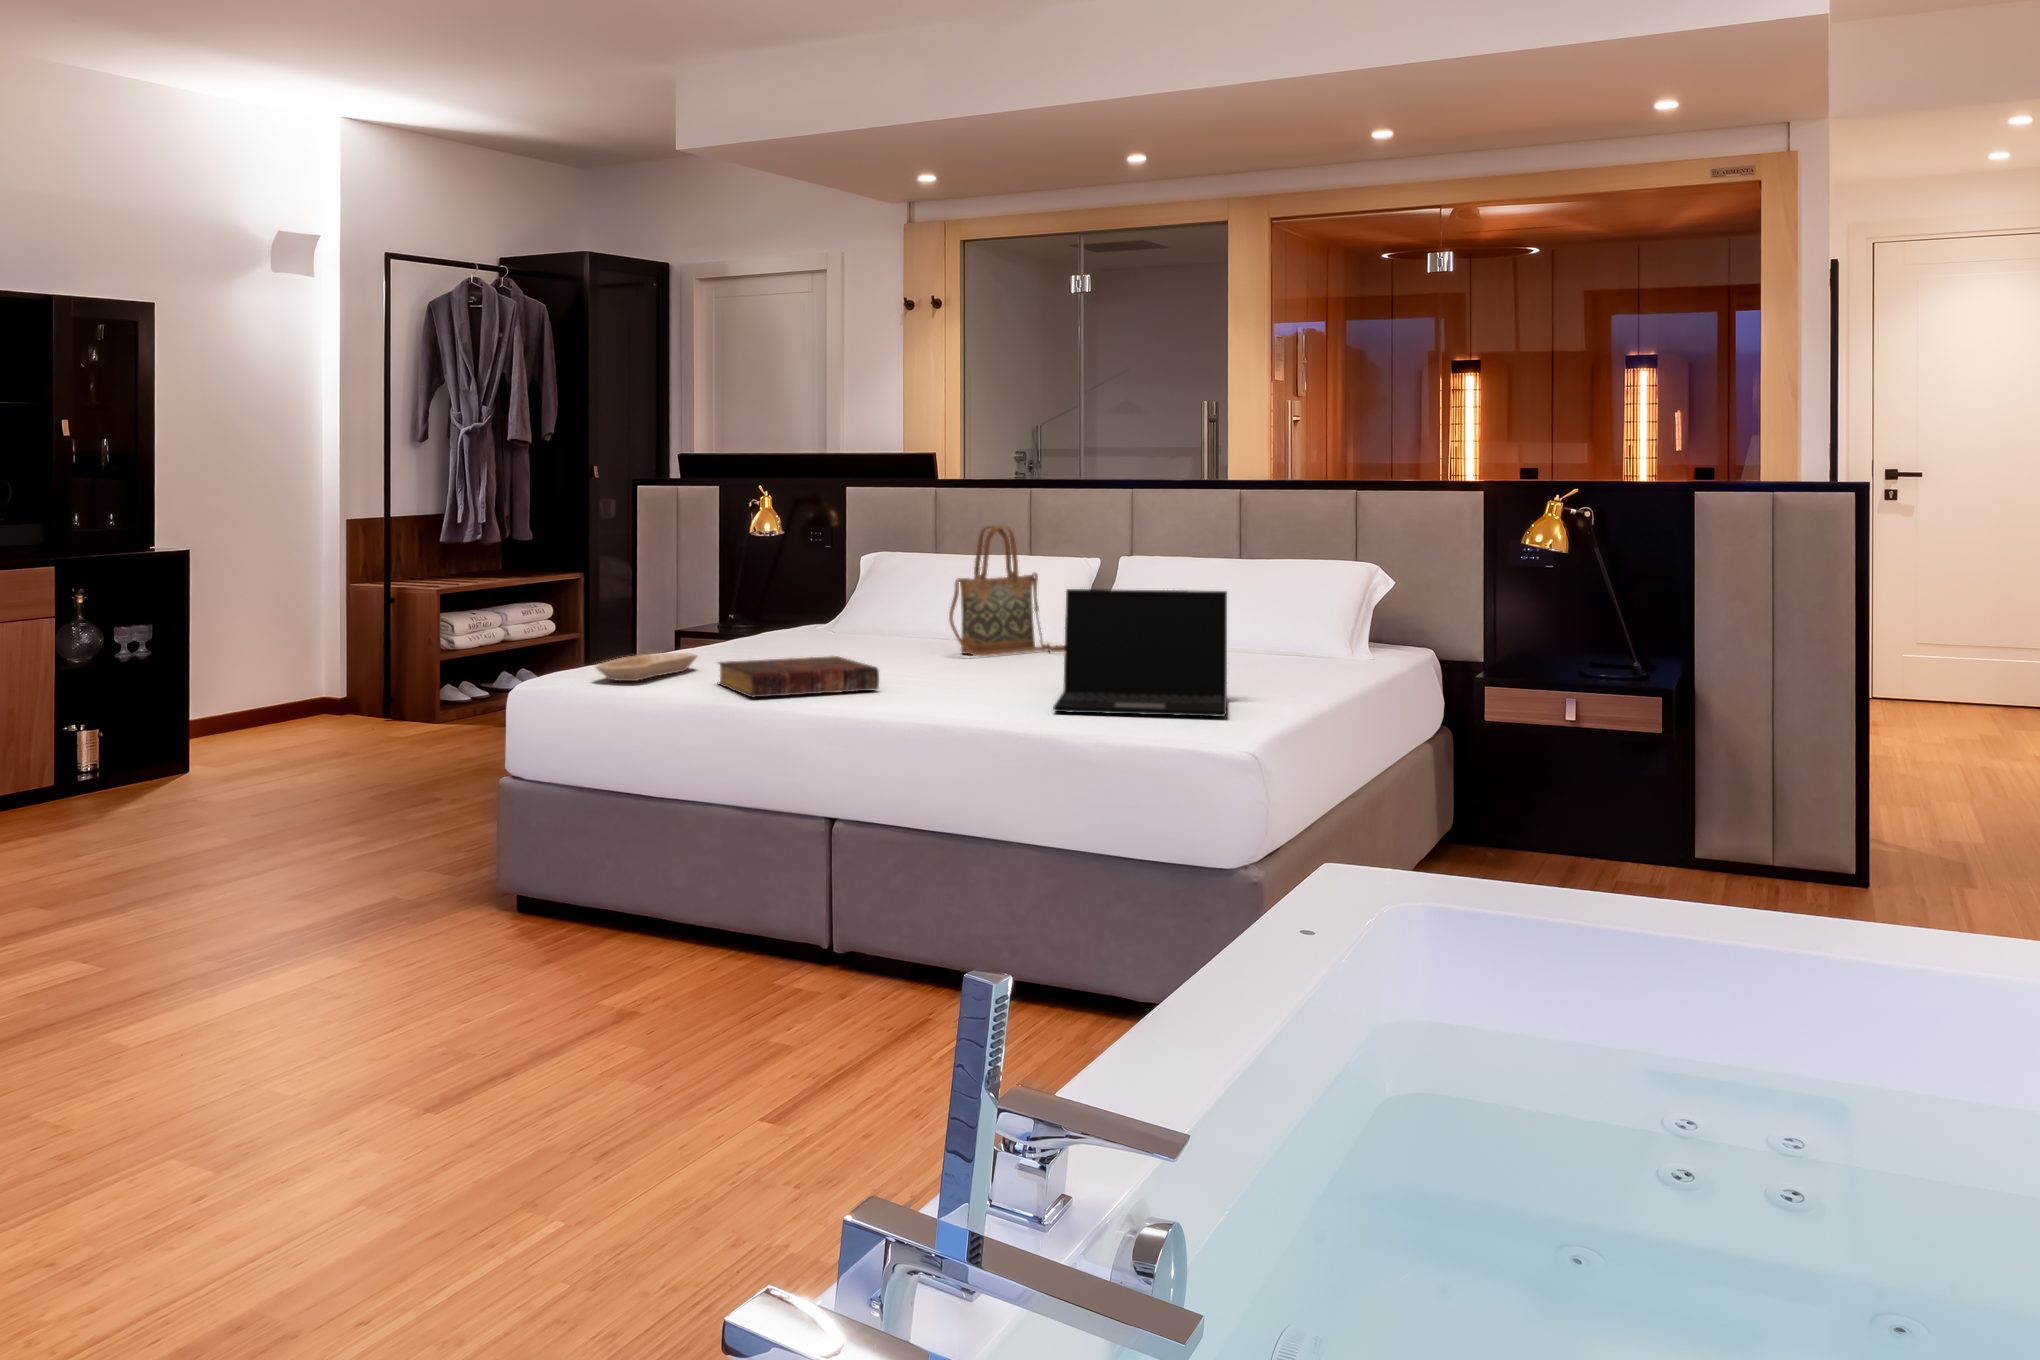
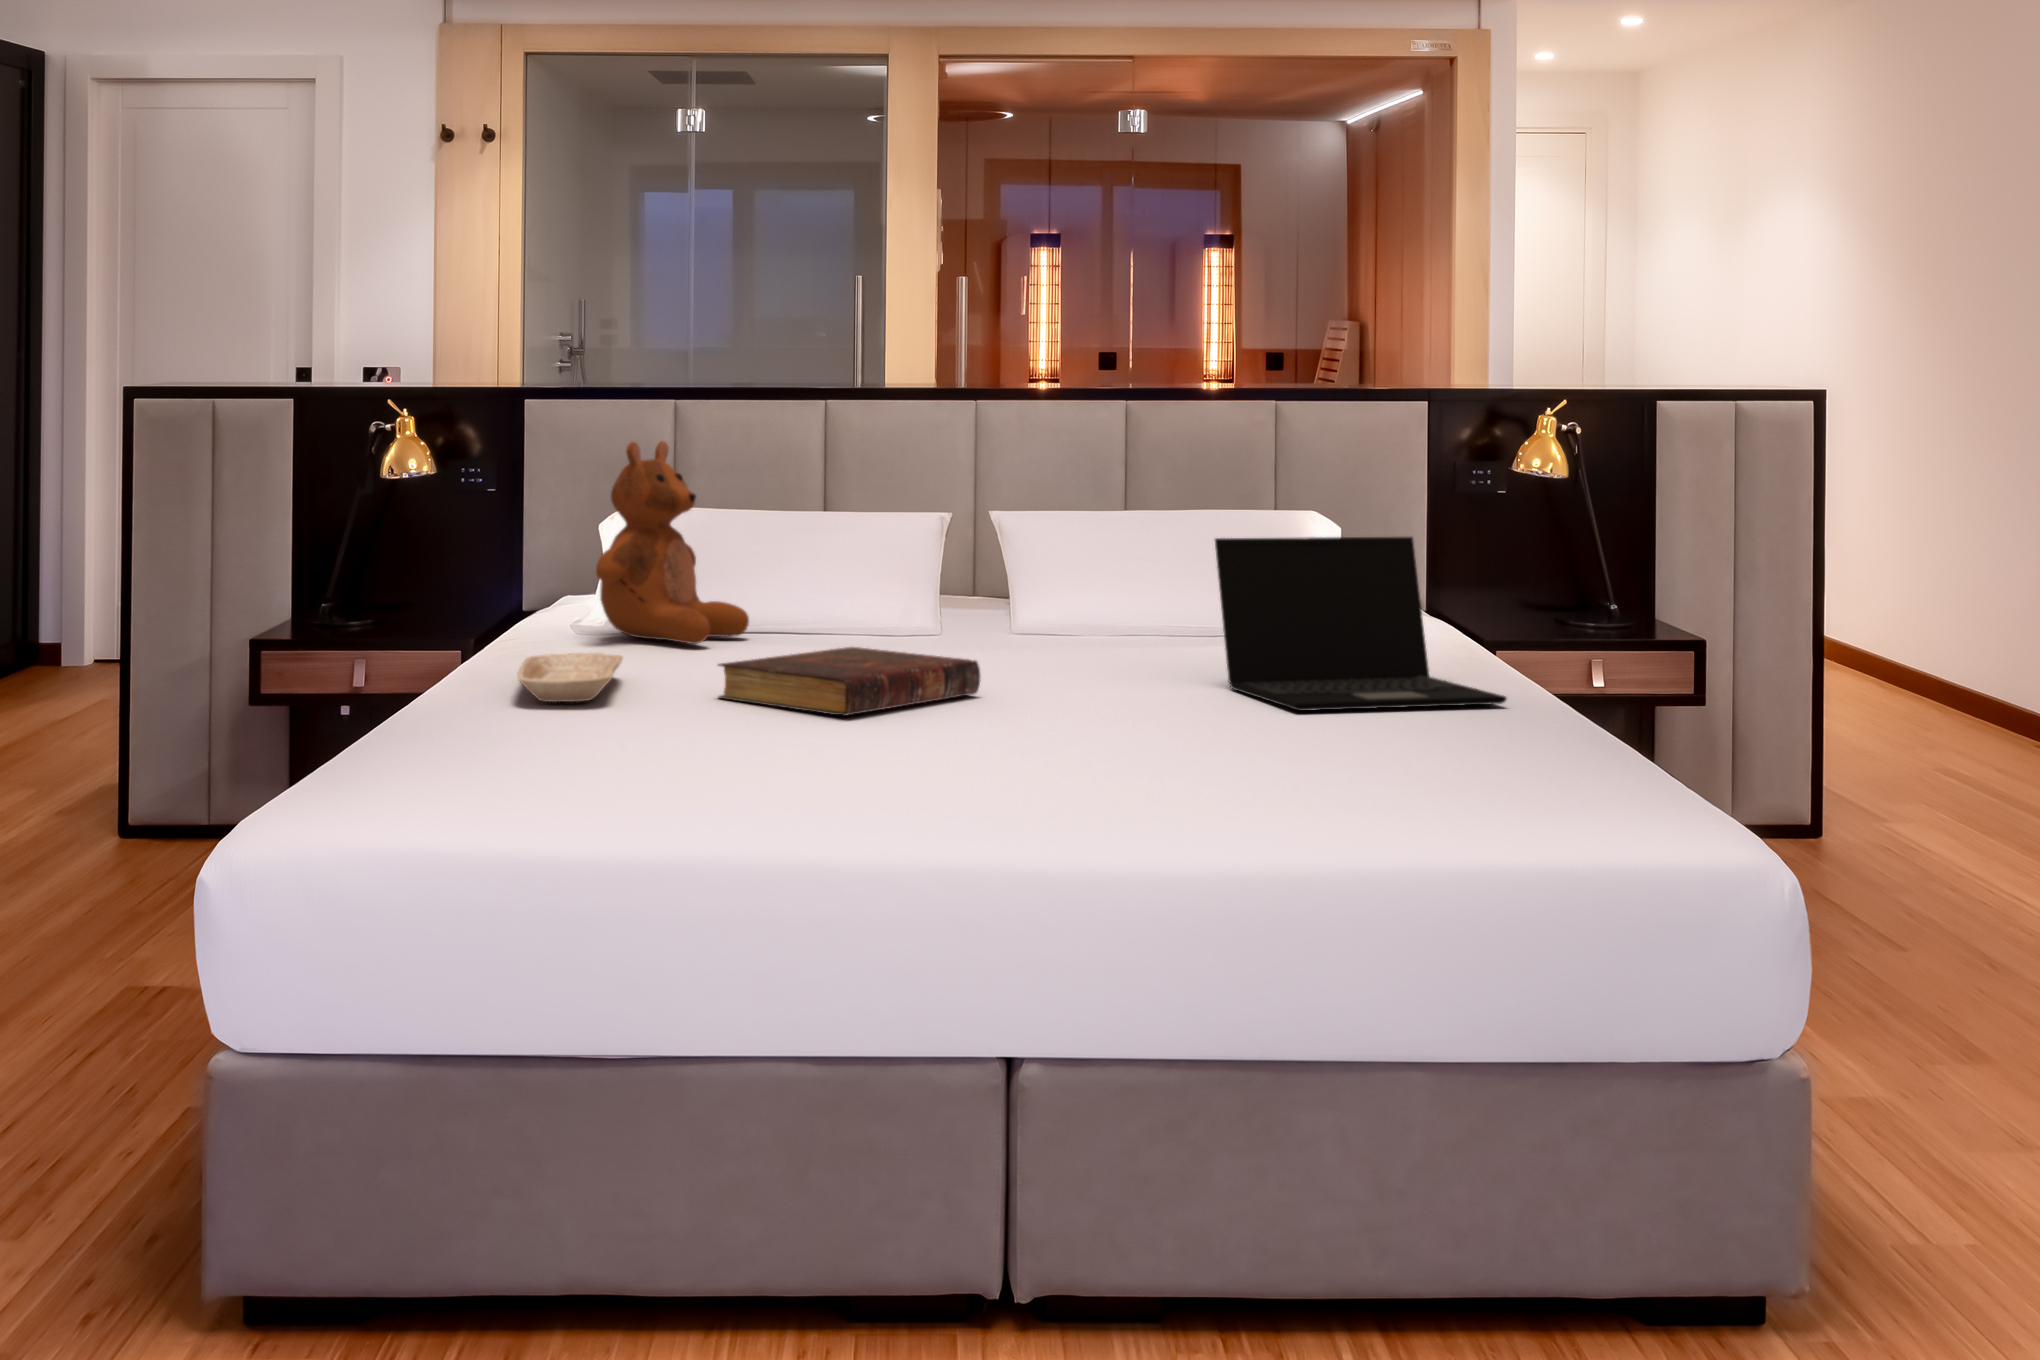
teddy bear: none [745,518,852,652] -> present [596,441,749,644]
handbag: present [949,526,1065,656] -> none [905,452,1038,639]

